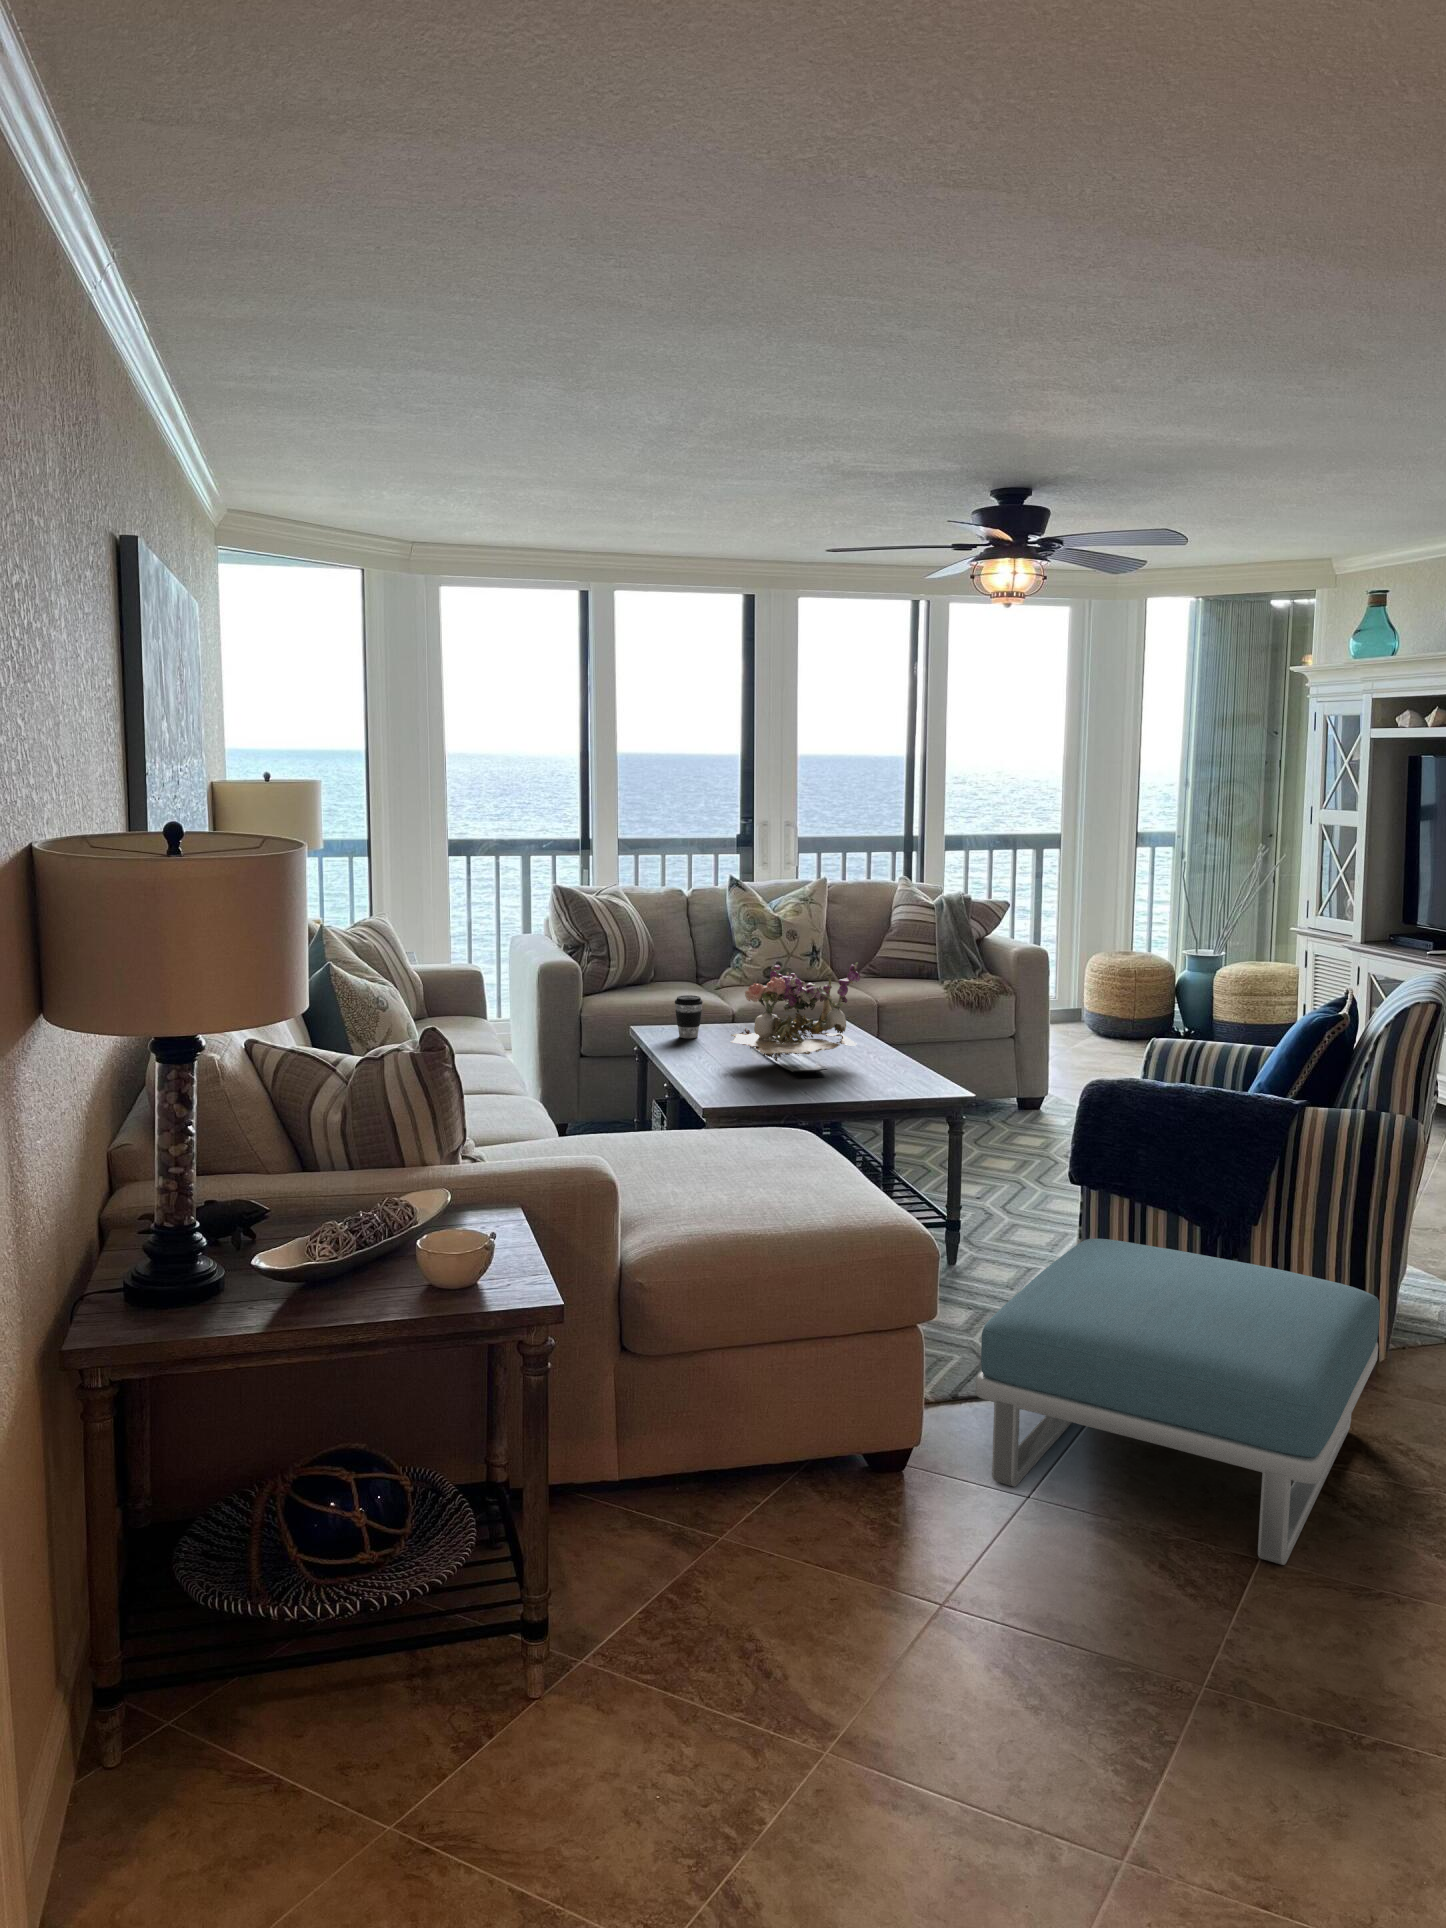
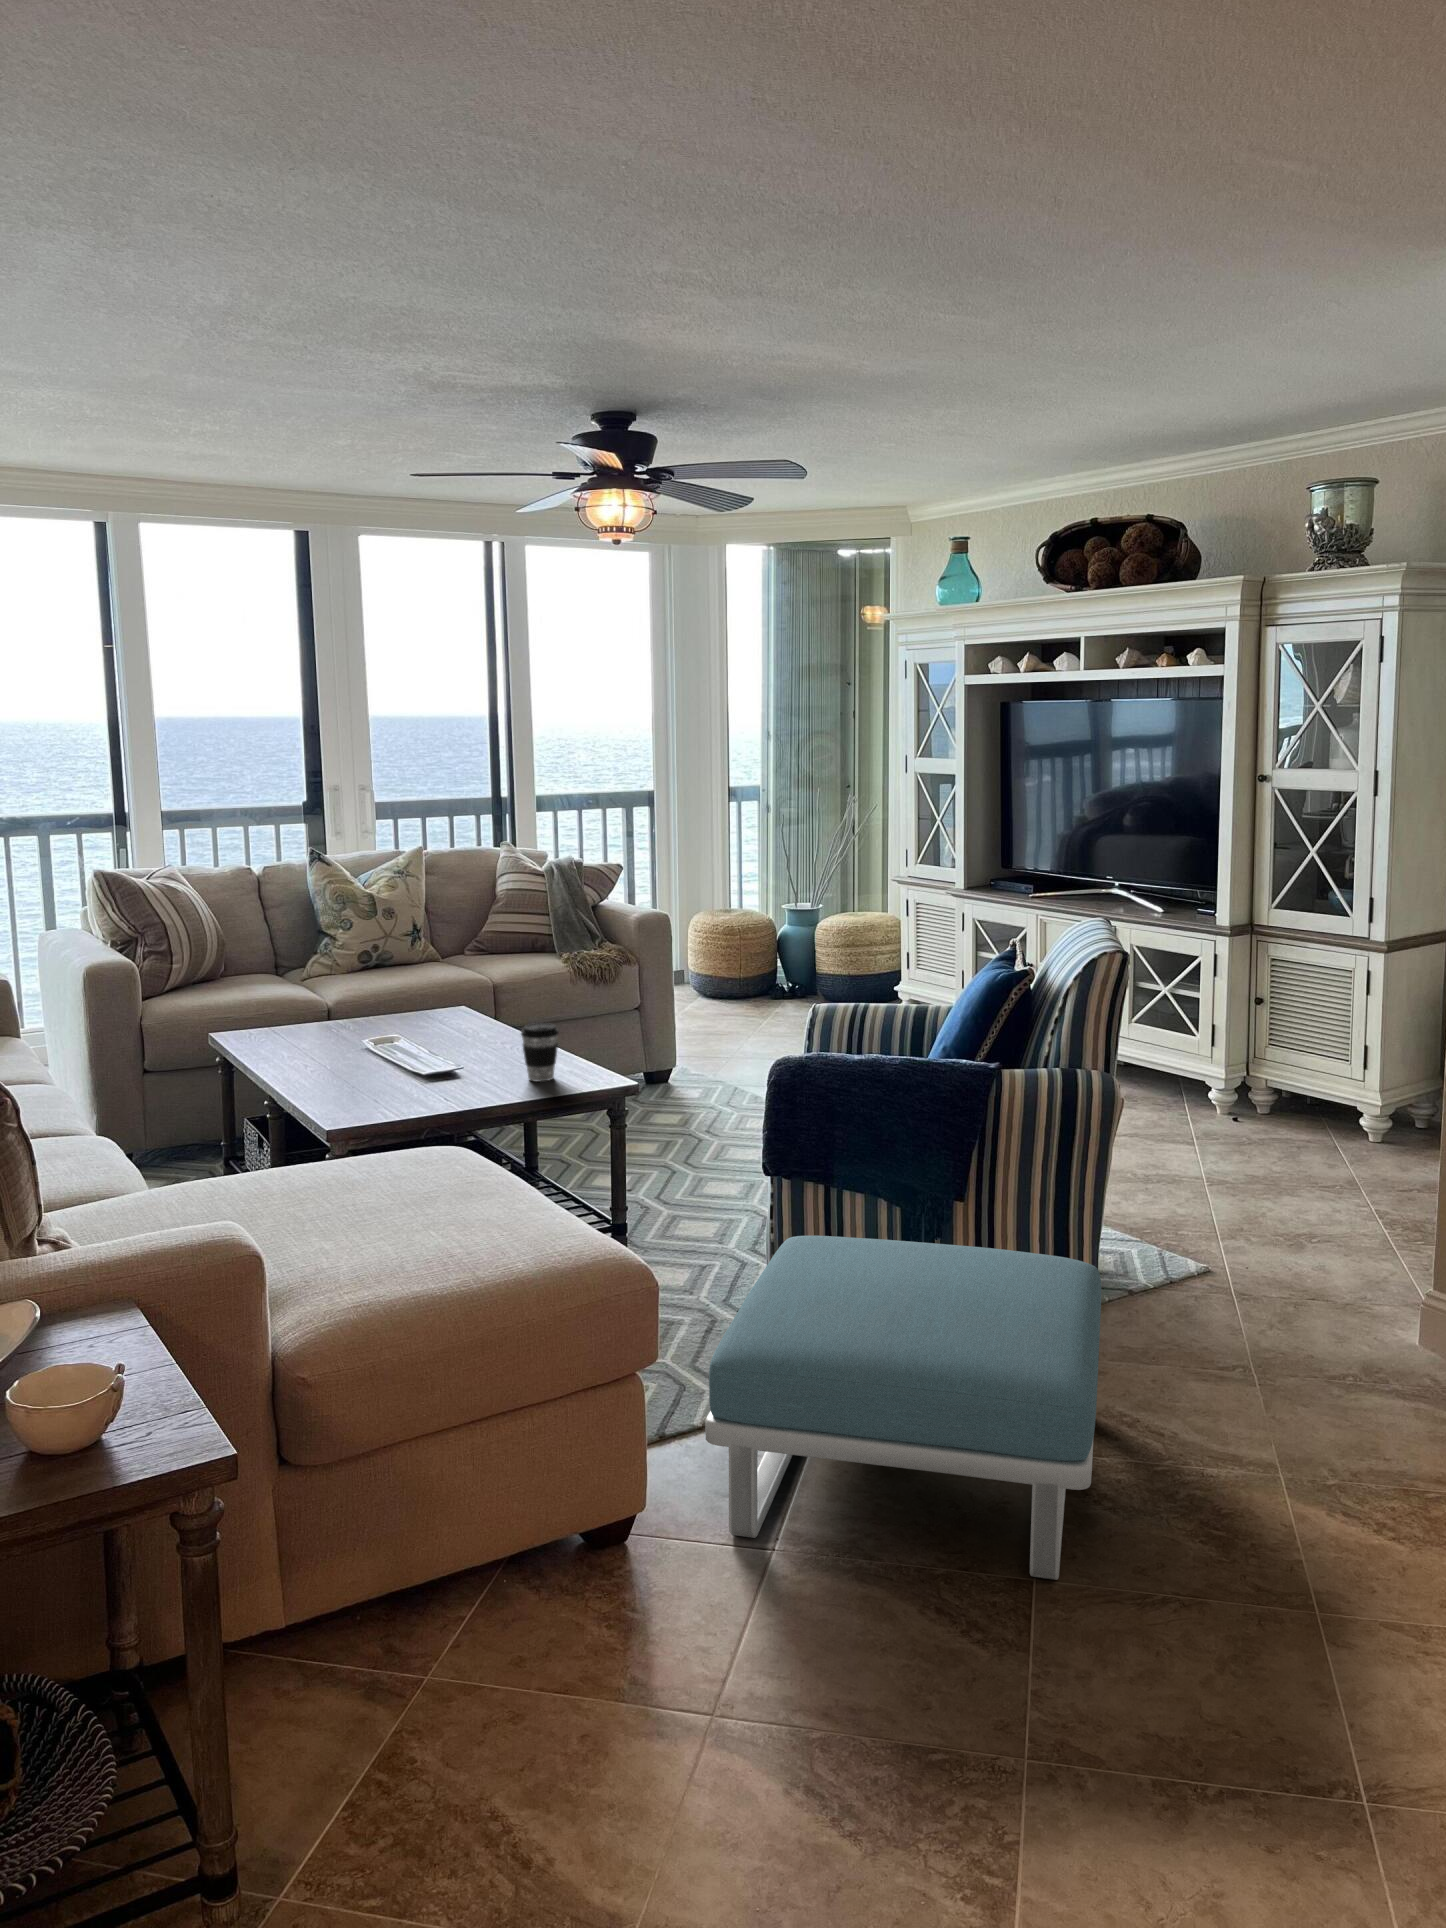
flower arrangement: present [731,962,860,1061] -> none [342,944,495,1065]
coffee cup: present [675,995,703,1038] -> present [521,1023,559,1082]

